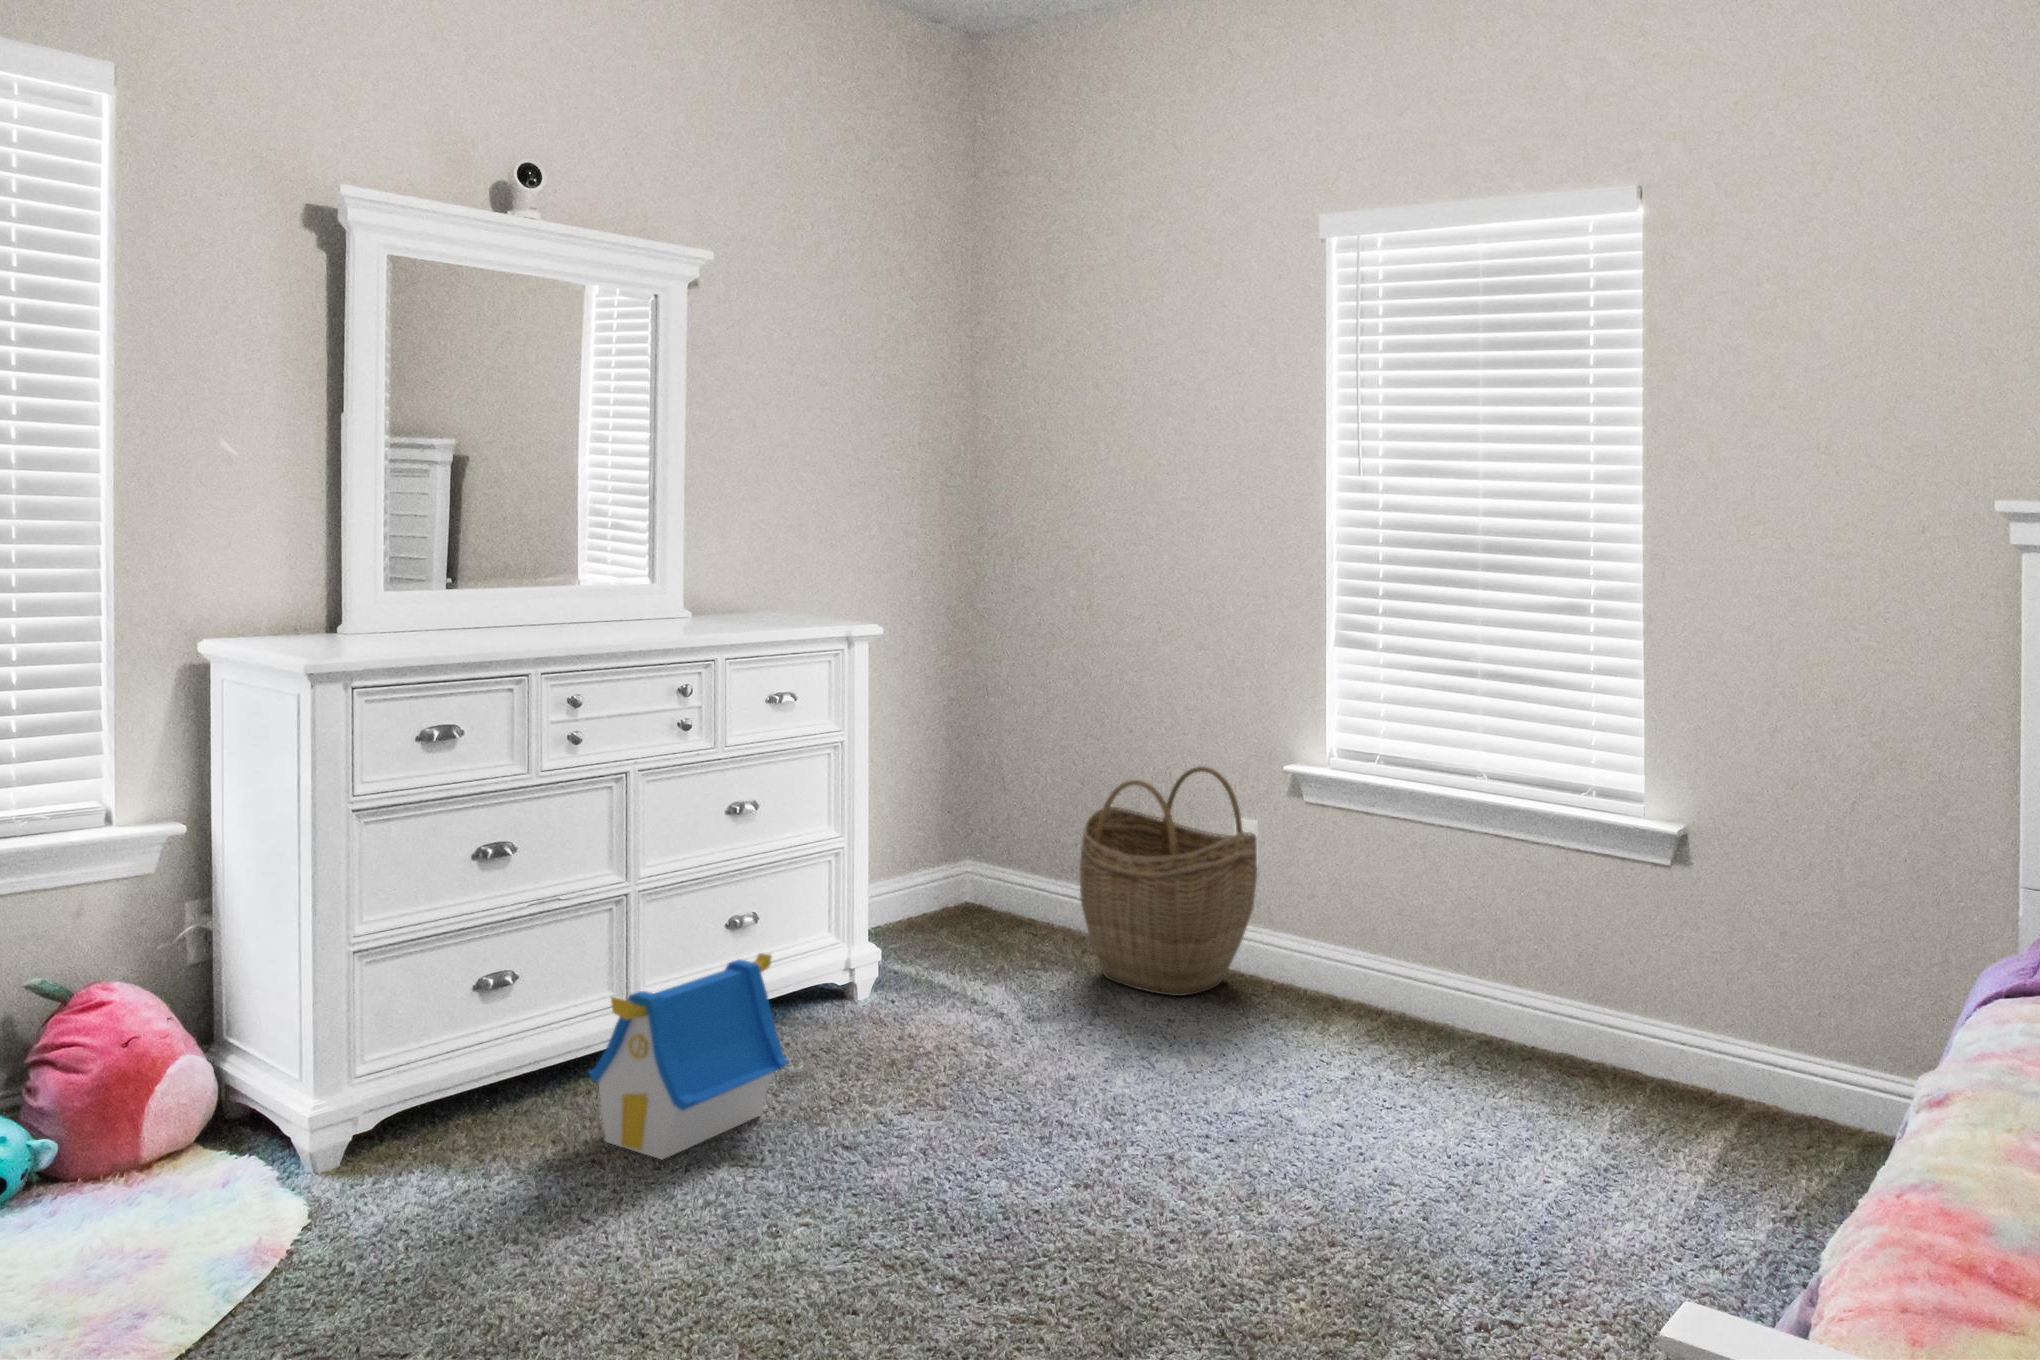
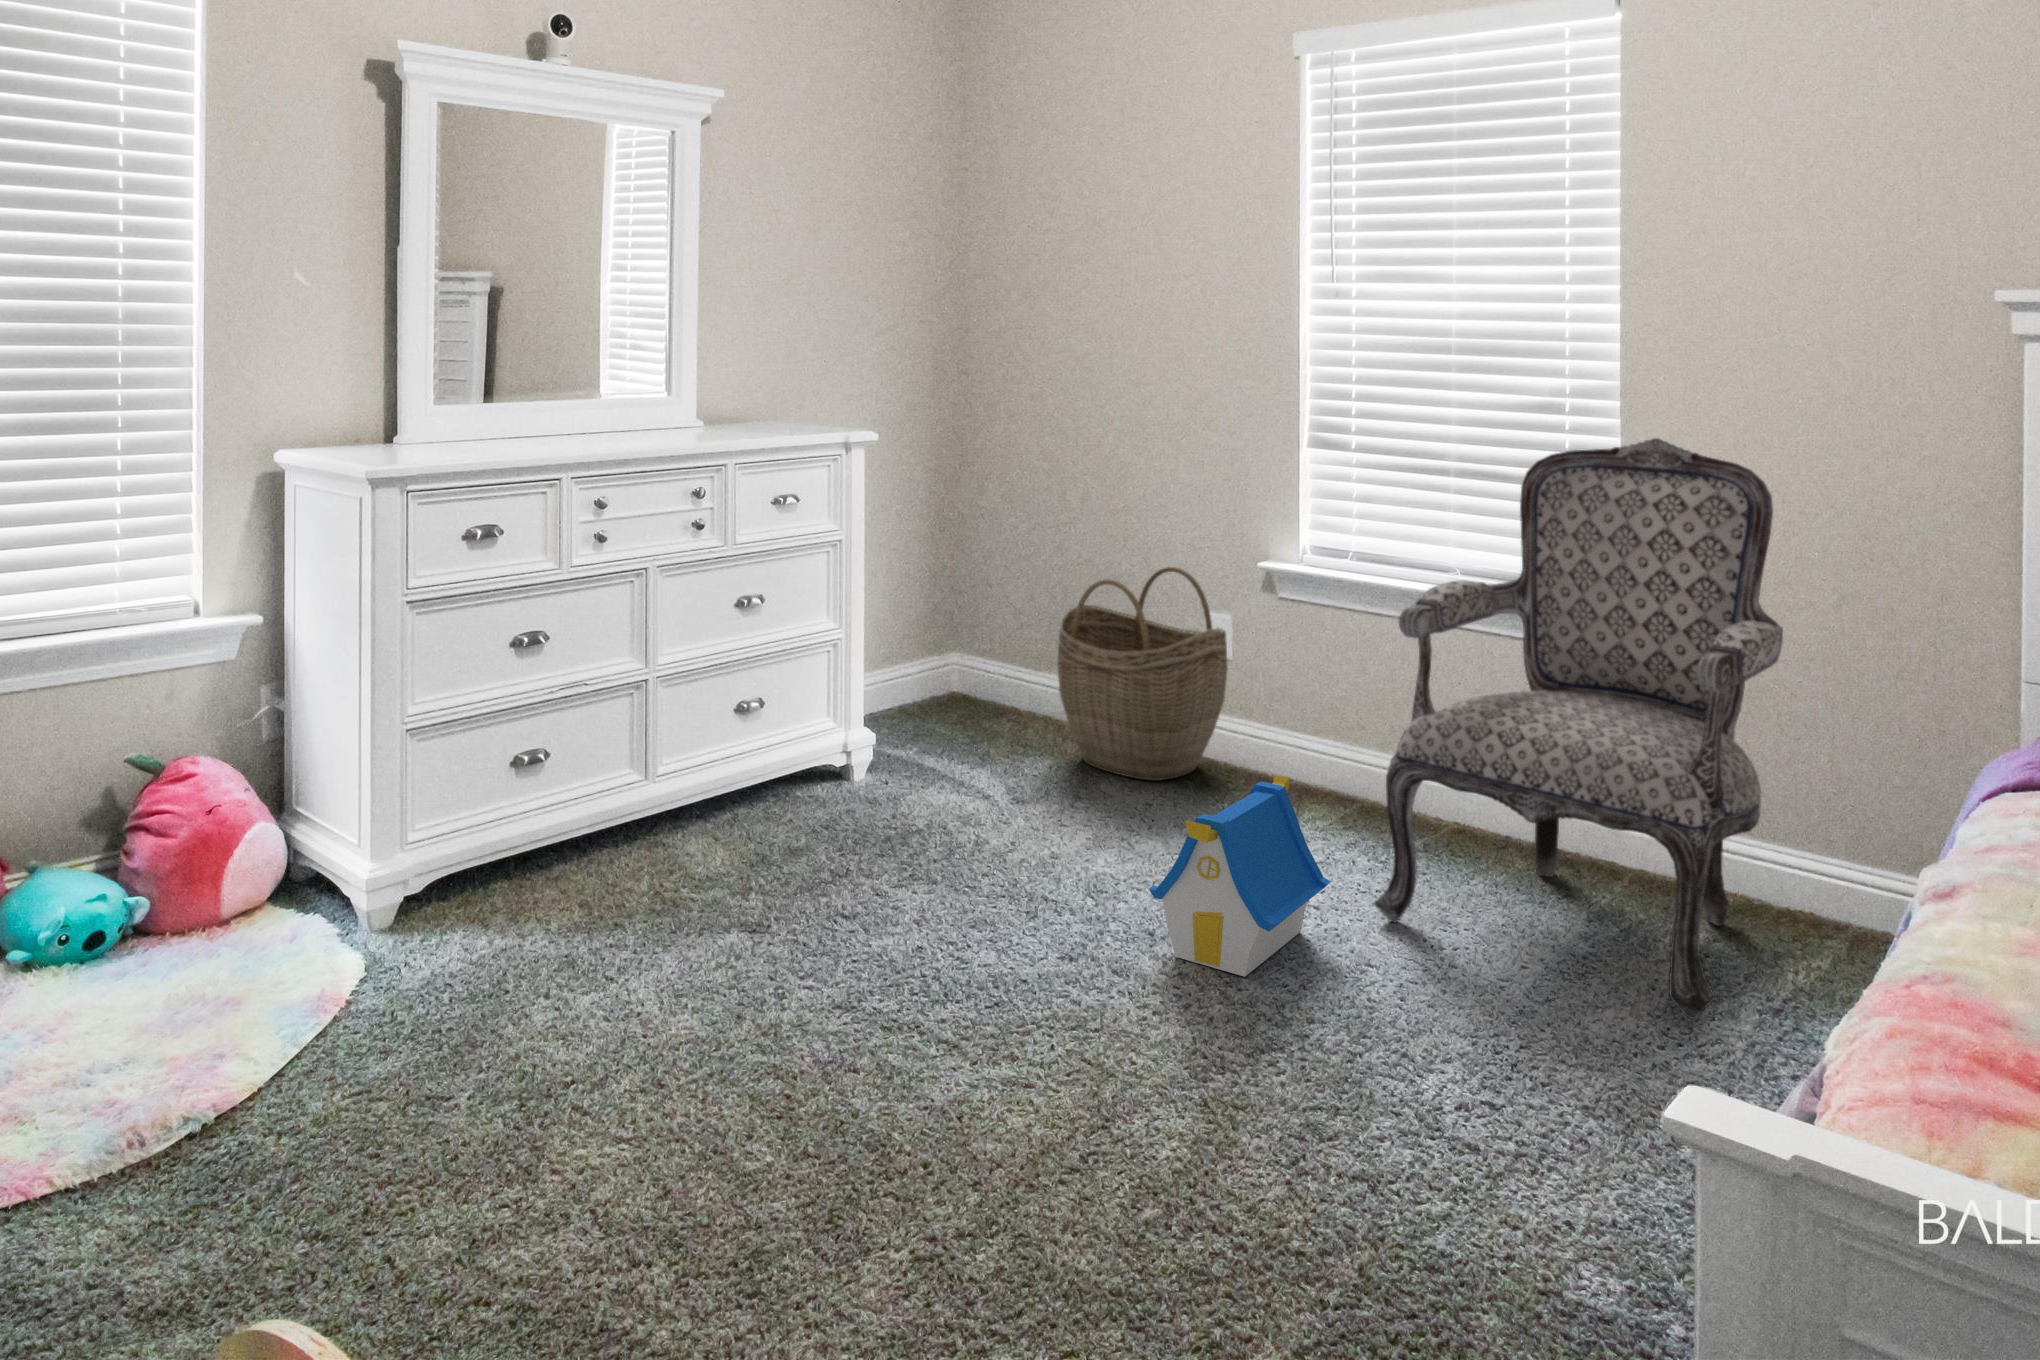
armchair: none [1399,641,1793,1231] -> present [1374,438,1783,1019]
toy house: present [589,954,788,1159] -> present [1149,776,1330,977]

